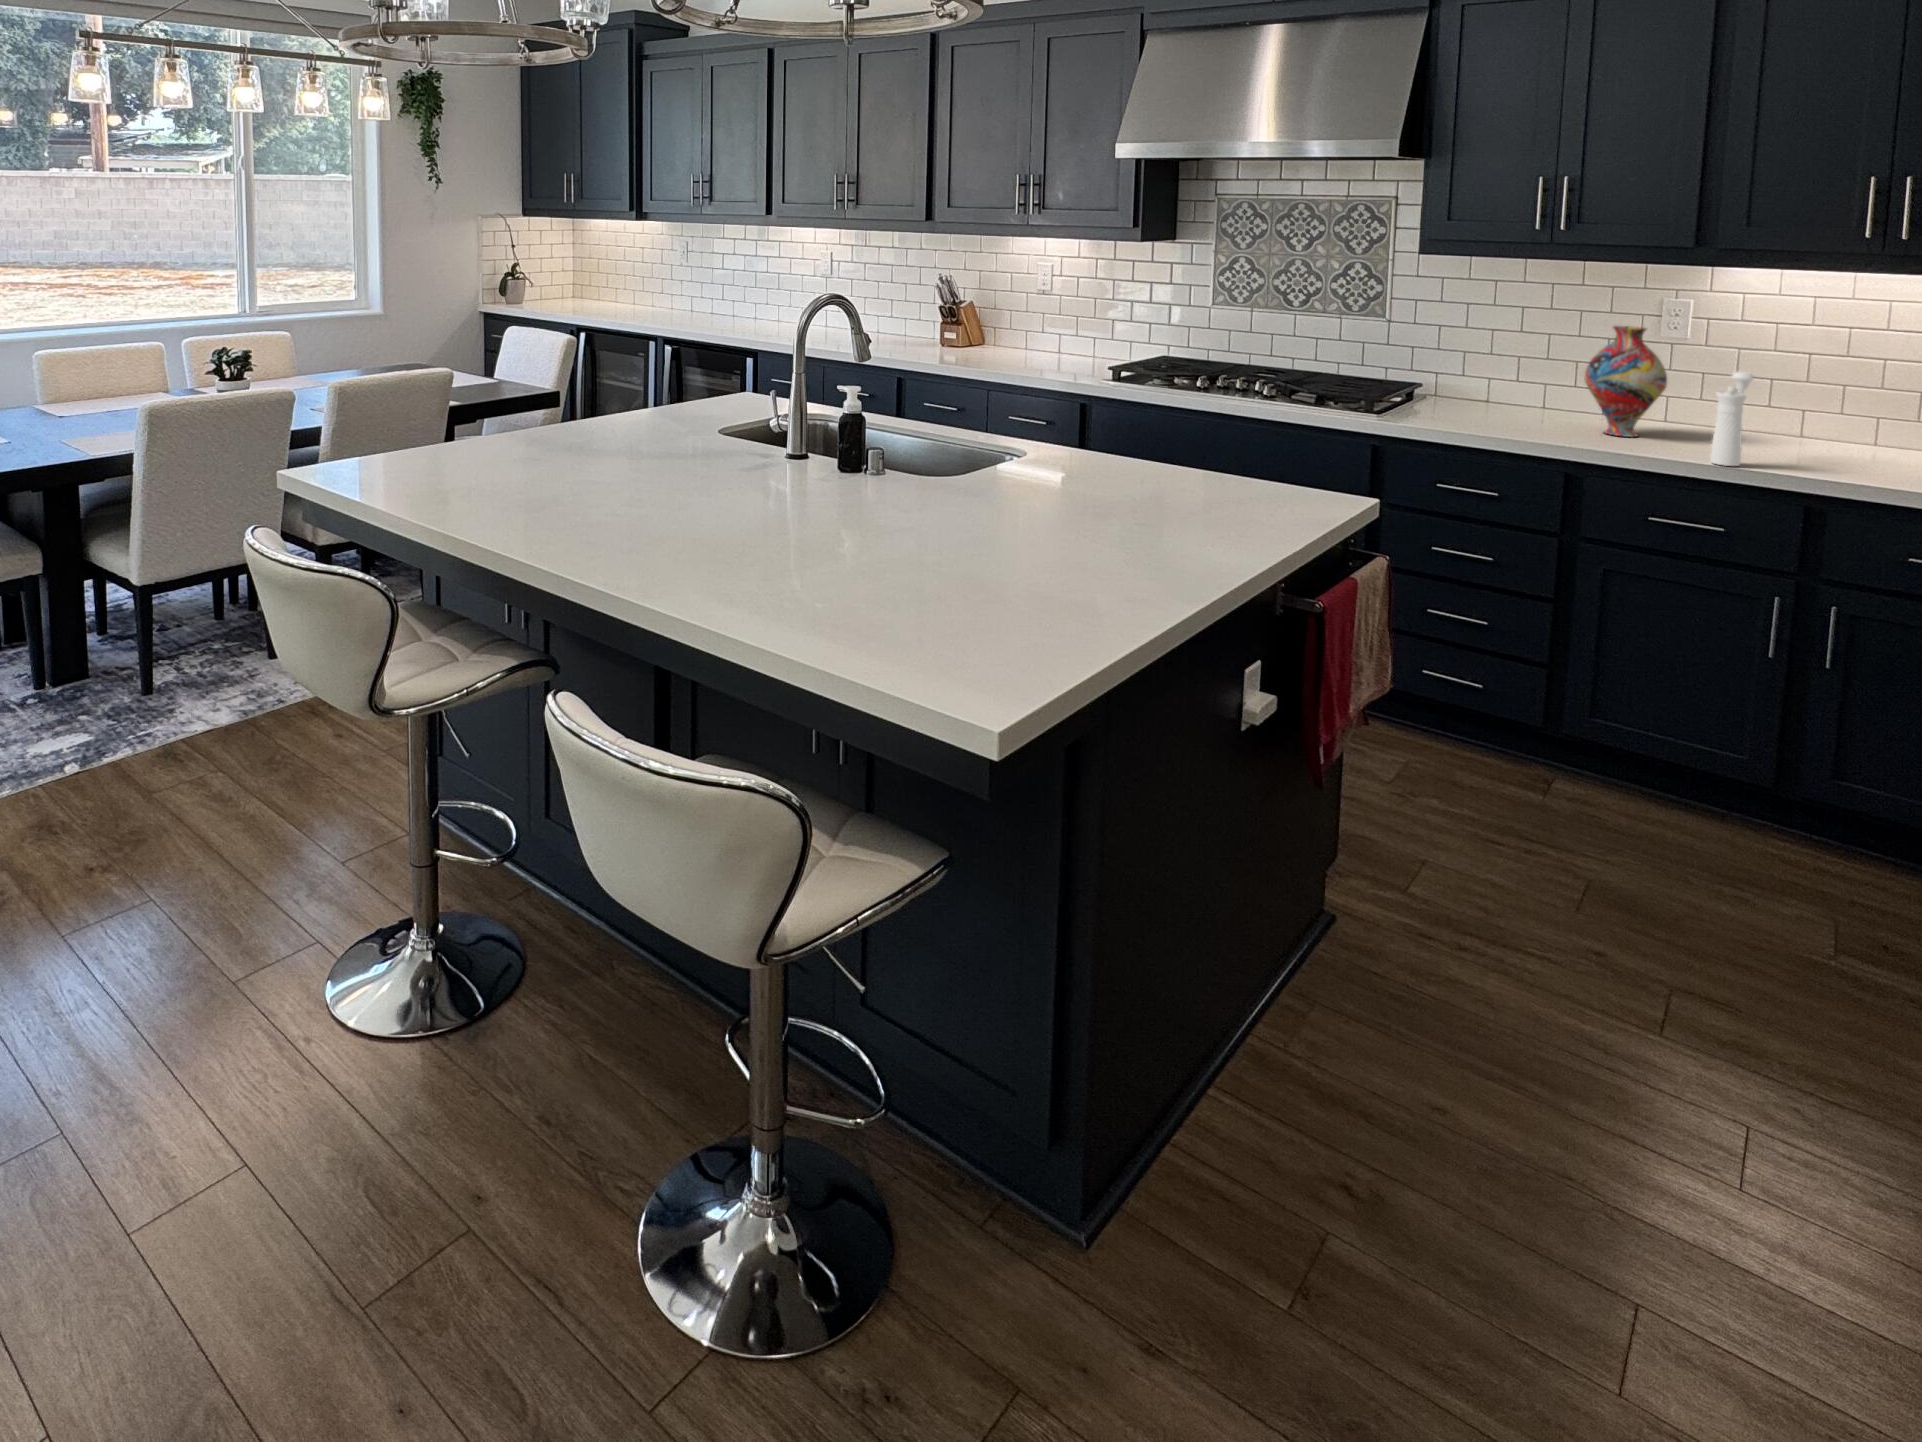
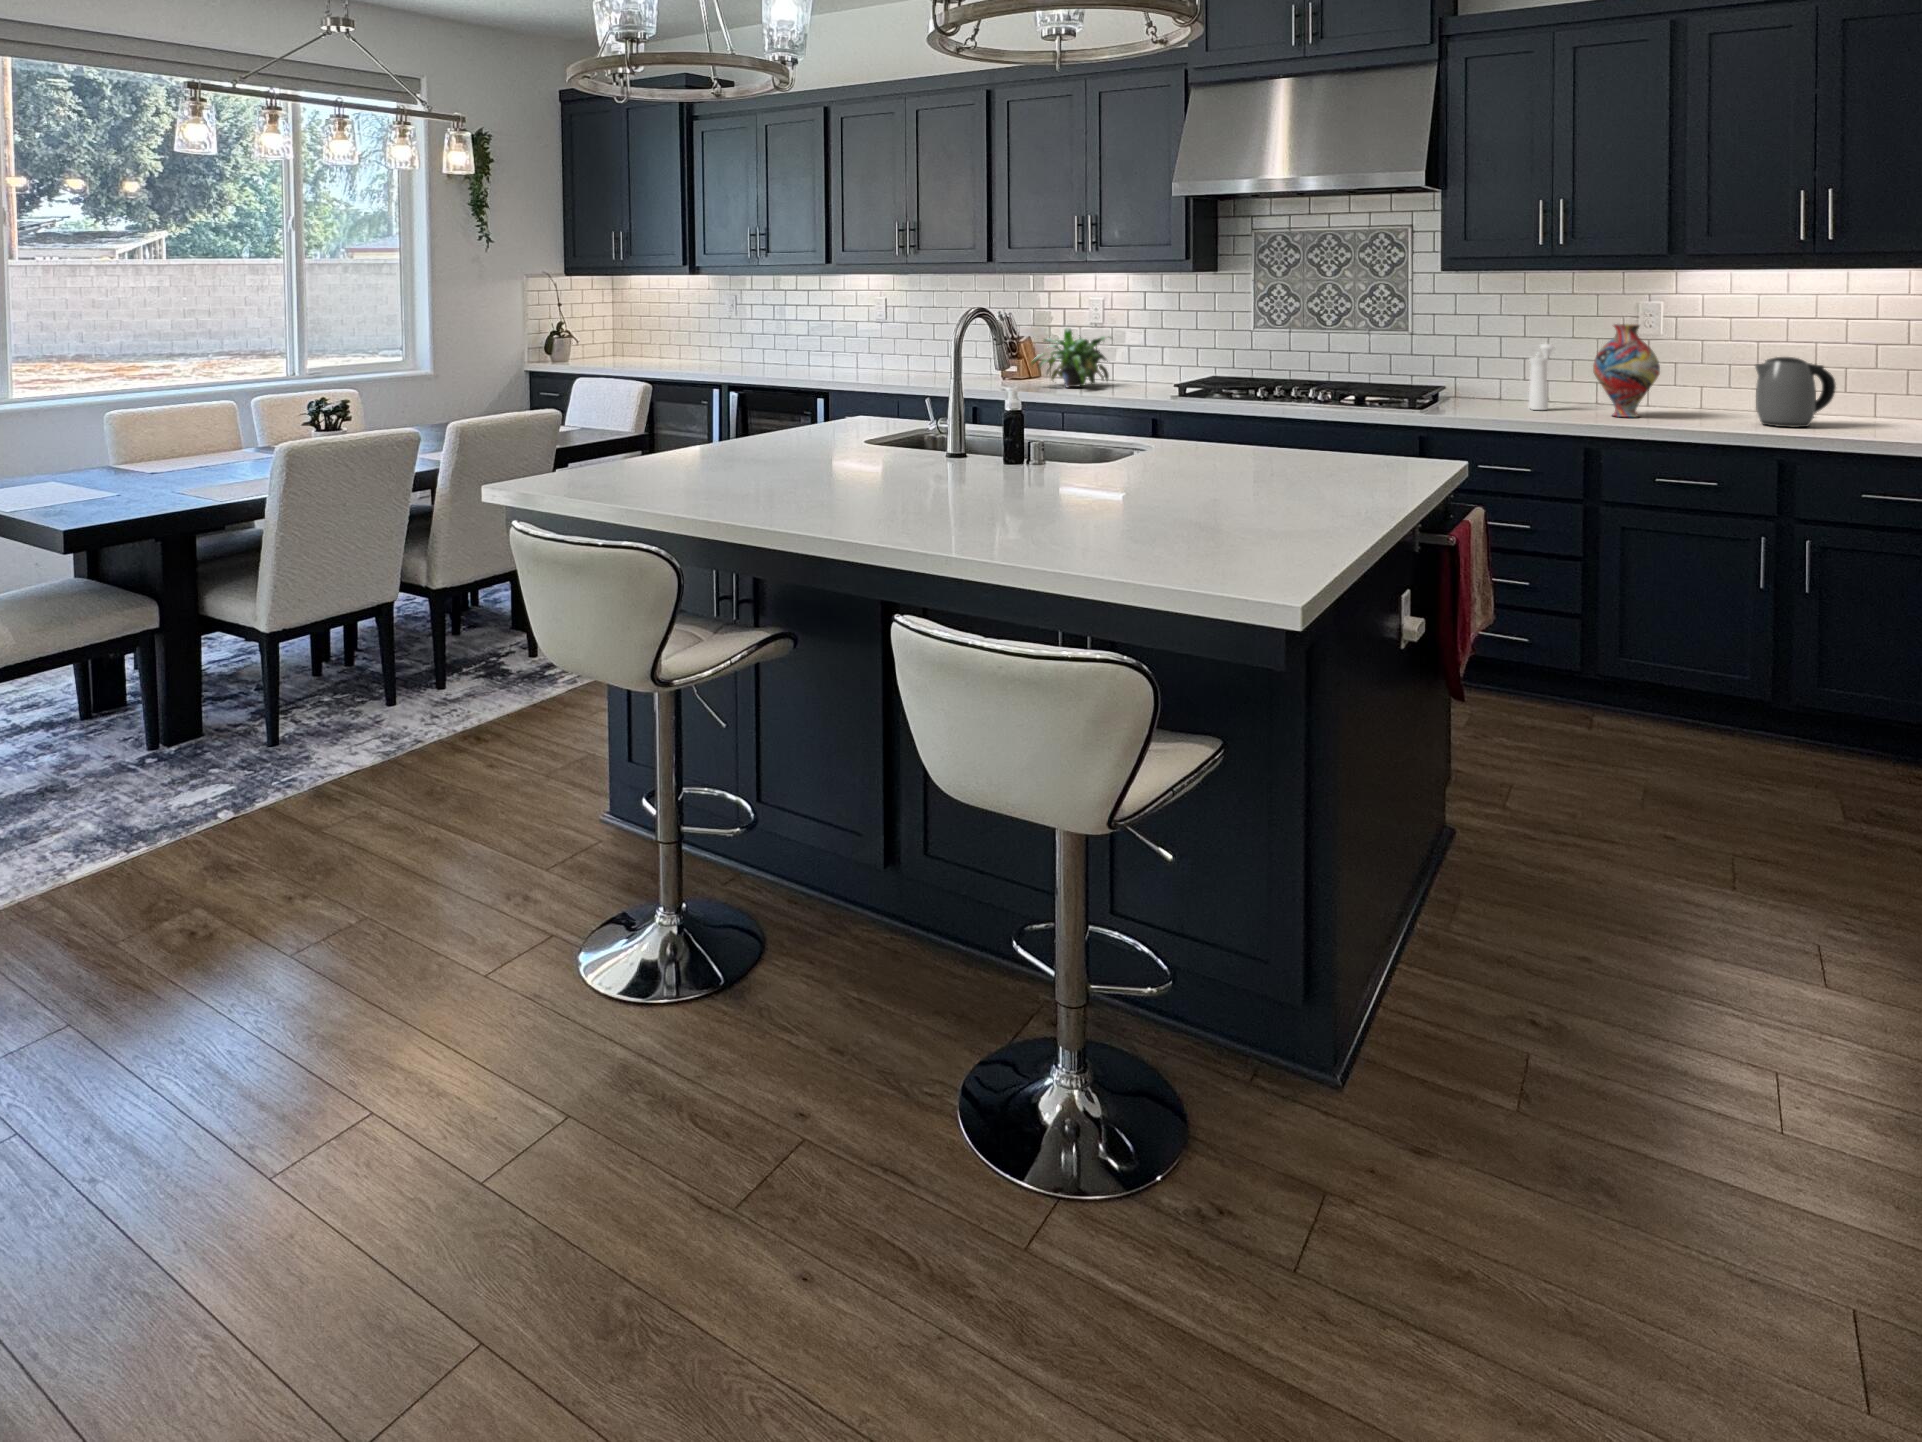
potted plant: none [962,295,1052,360] -> present [1032,328,1111,387]
pepper mill: present [1710,372,1753,466] -> present [1529,344,1554,410]
kettle: none [1784,378,1889,465] -> present [1755,357,1836,427]

